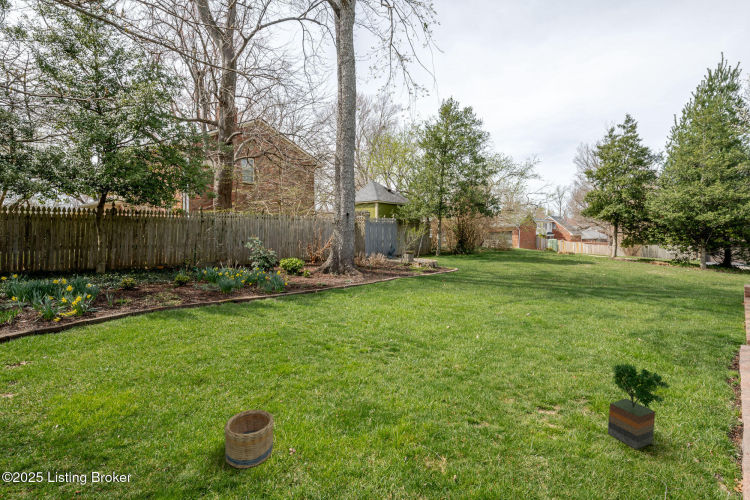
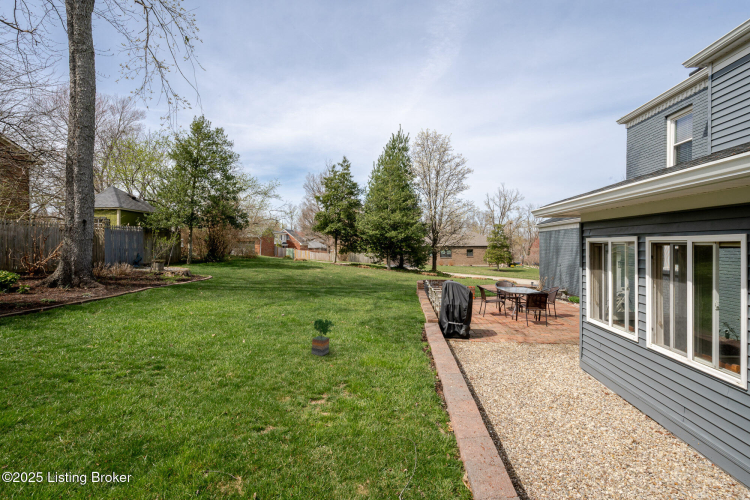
basket: present [224,410,274,468] -> none [64,387,110,426]

